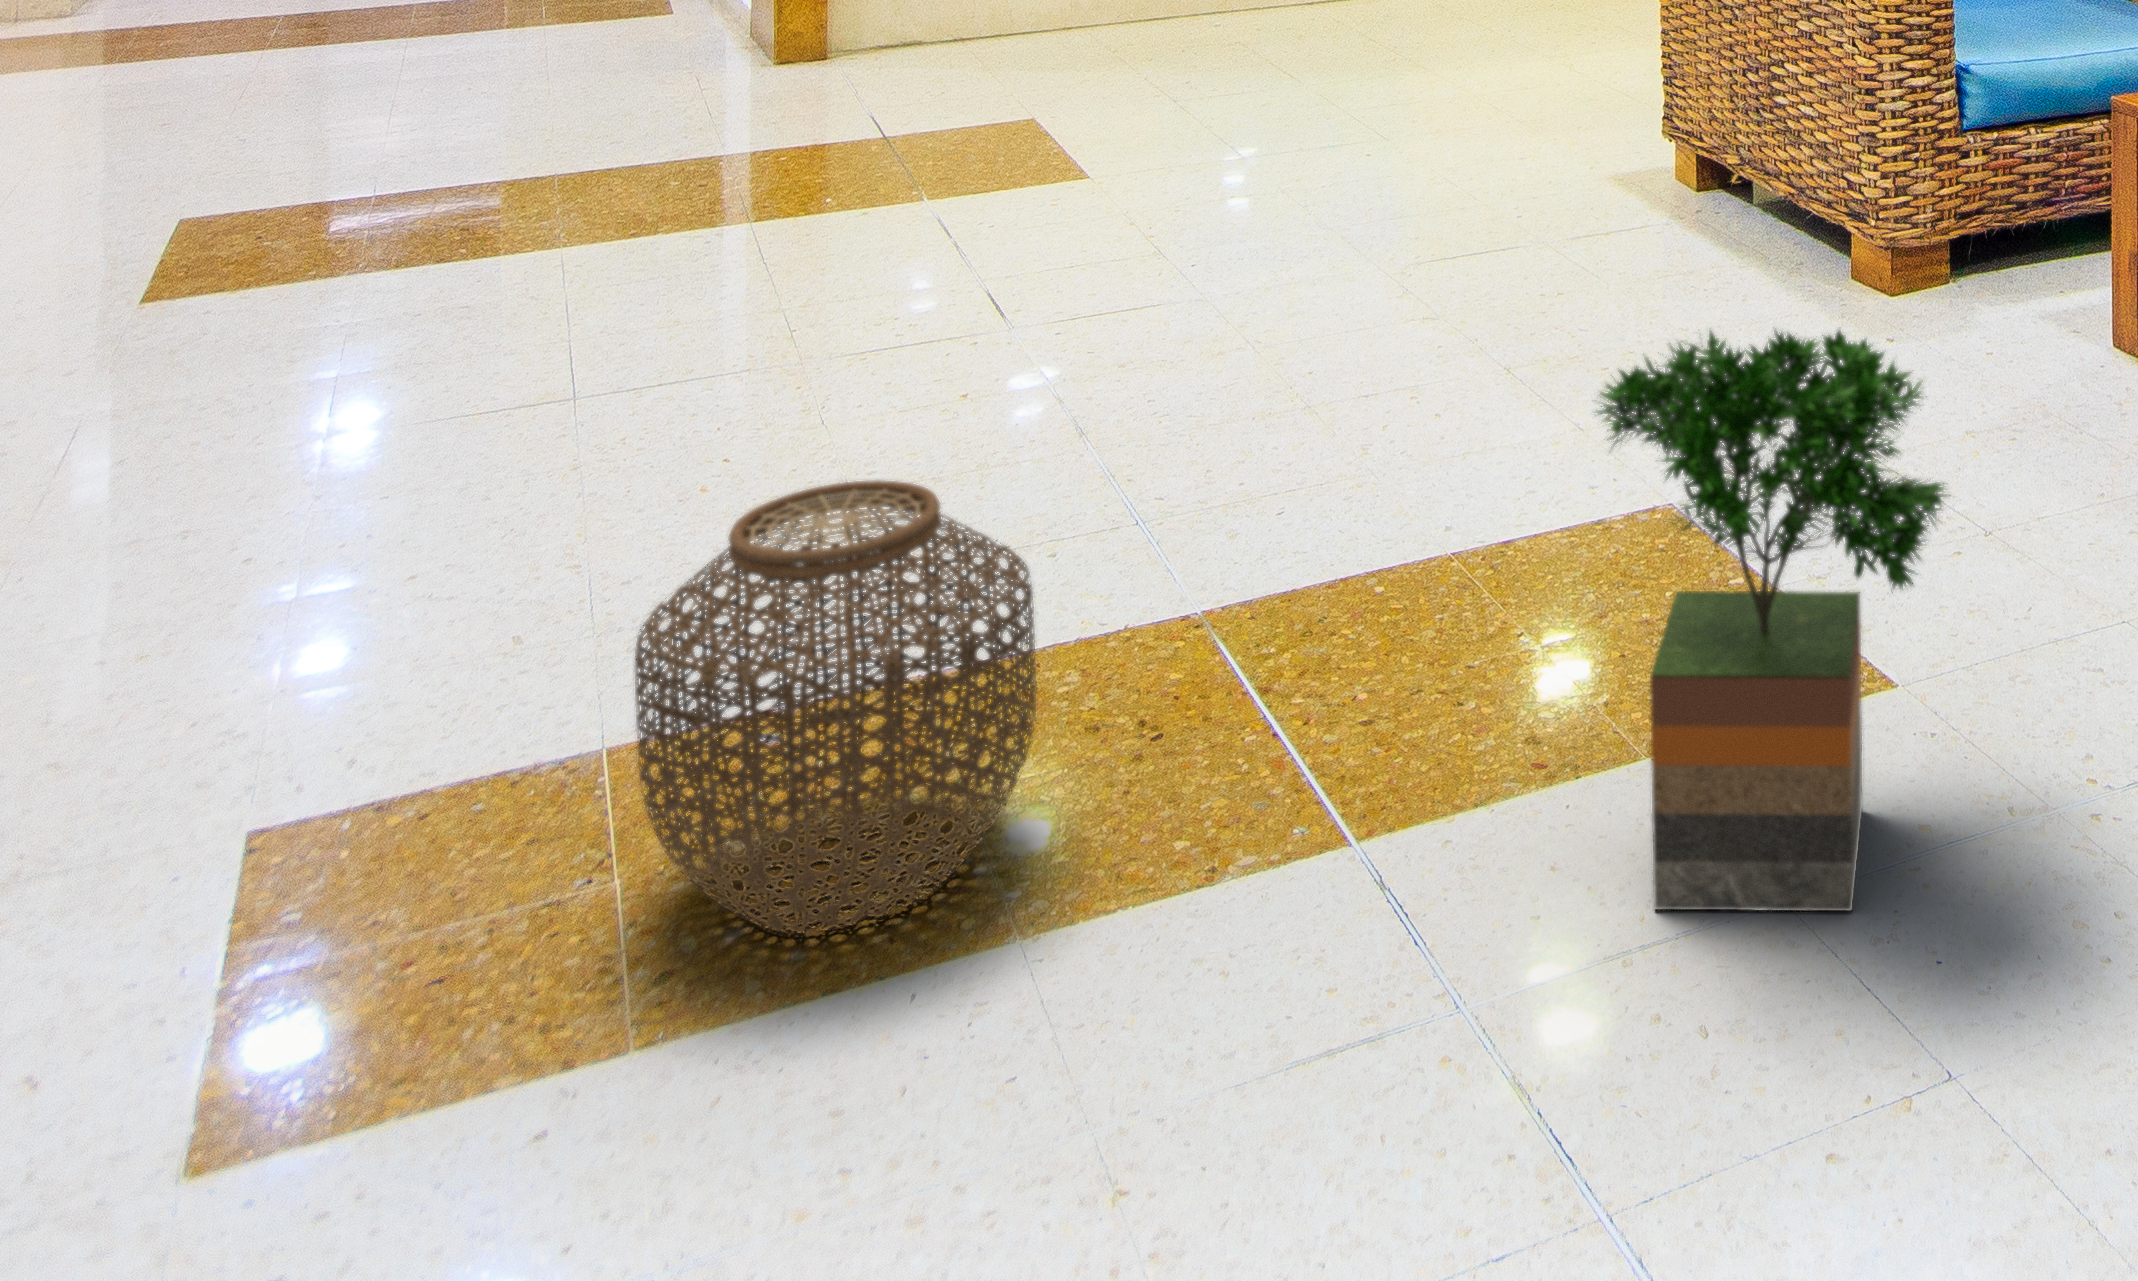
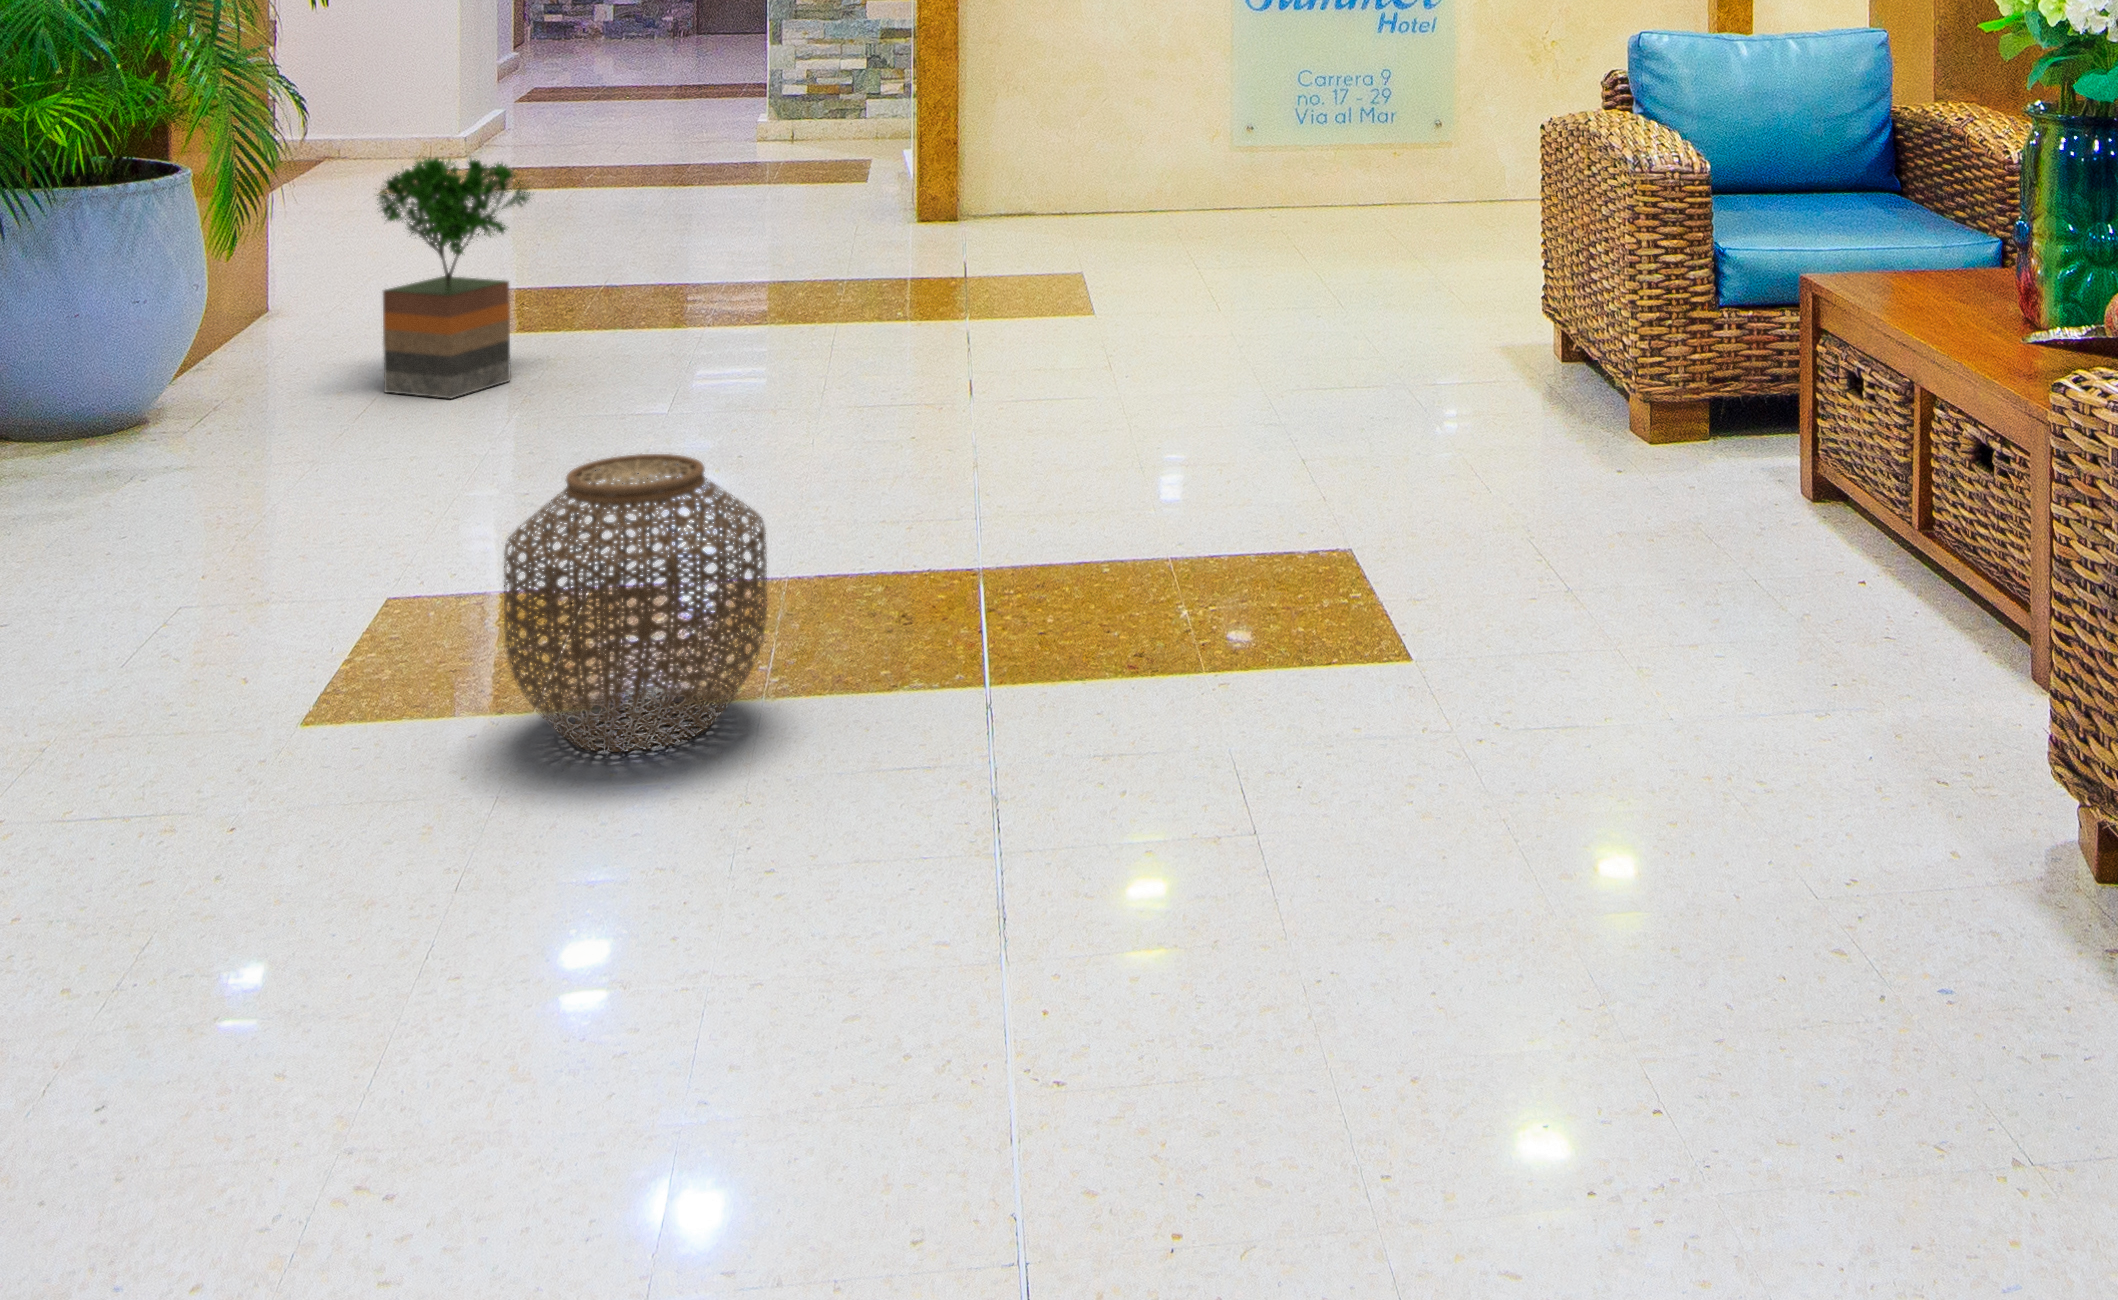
potted tree: present [1597,330,1950,911] -> present [377,157,534,399]

